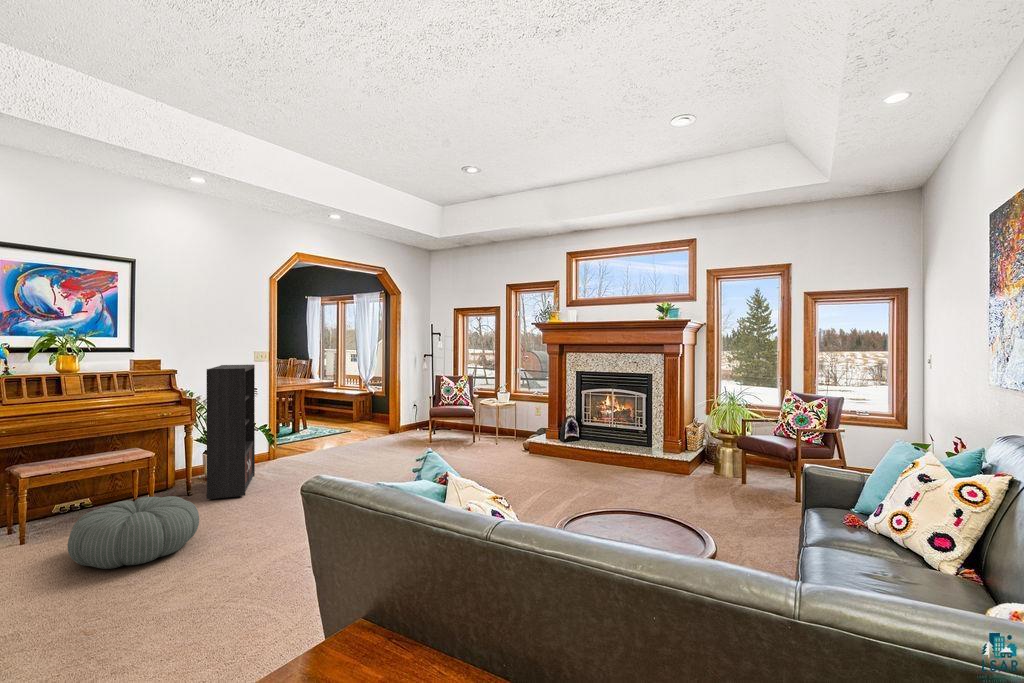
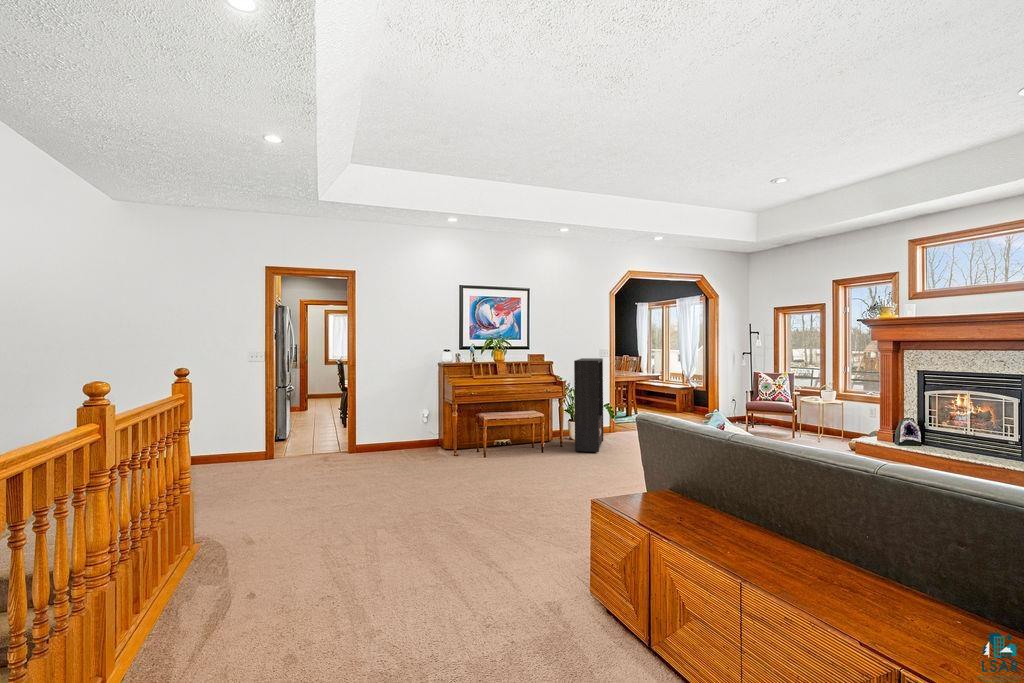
pouf: present [68,496,199,569] -> none [511,440,575,477]

